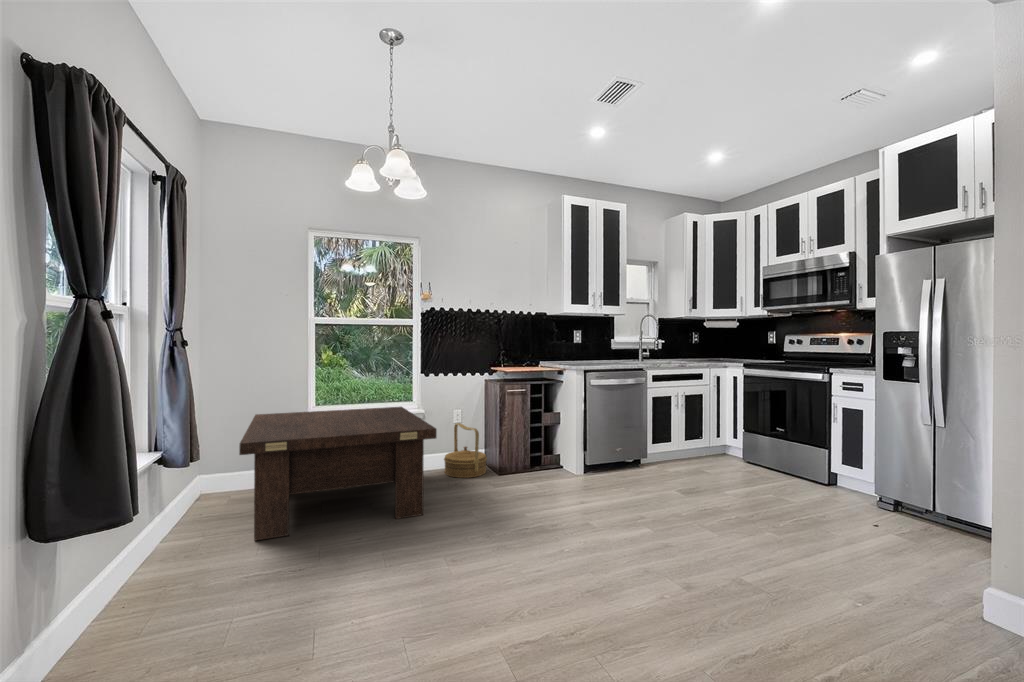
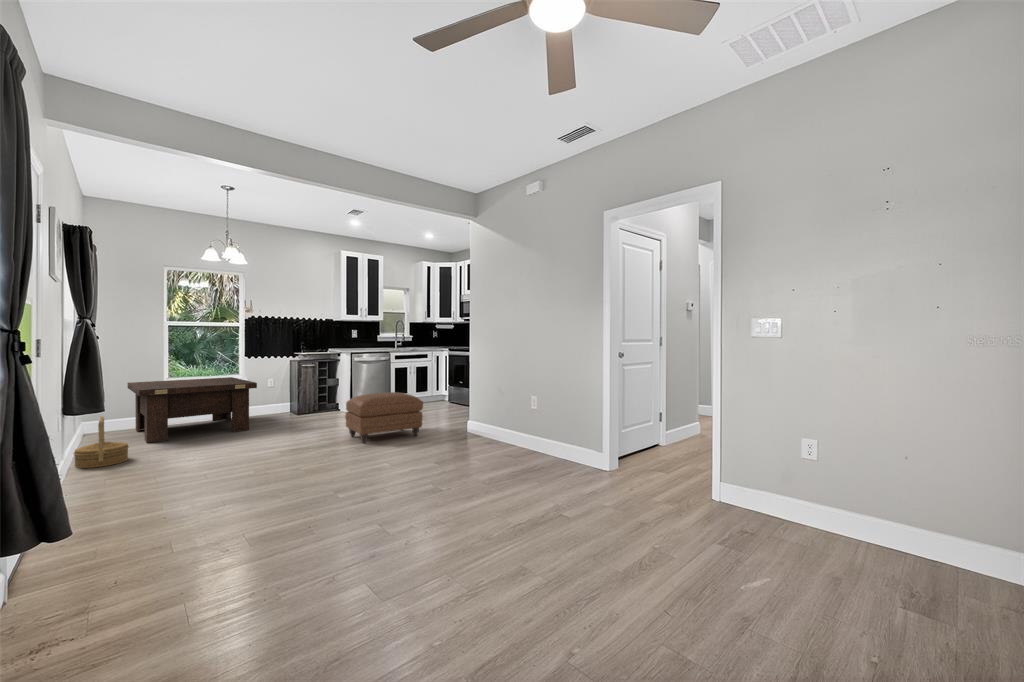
woven basket: present [444,423,487,478] -> present [74,417,129,468]
ottoman: none [619,478,835,634] -> present [345,392,423,443]

